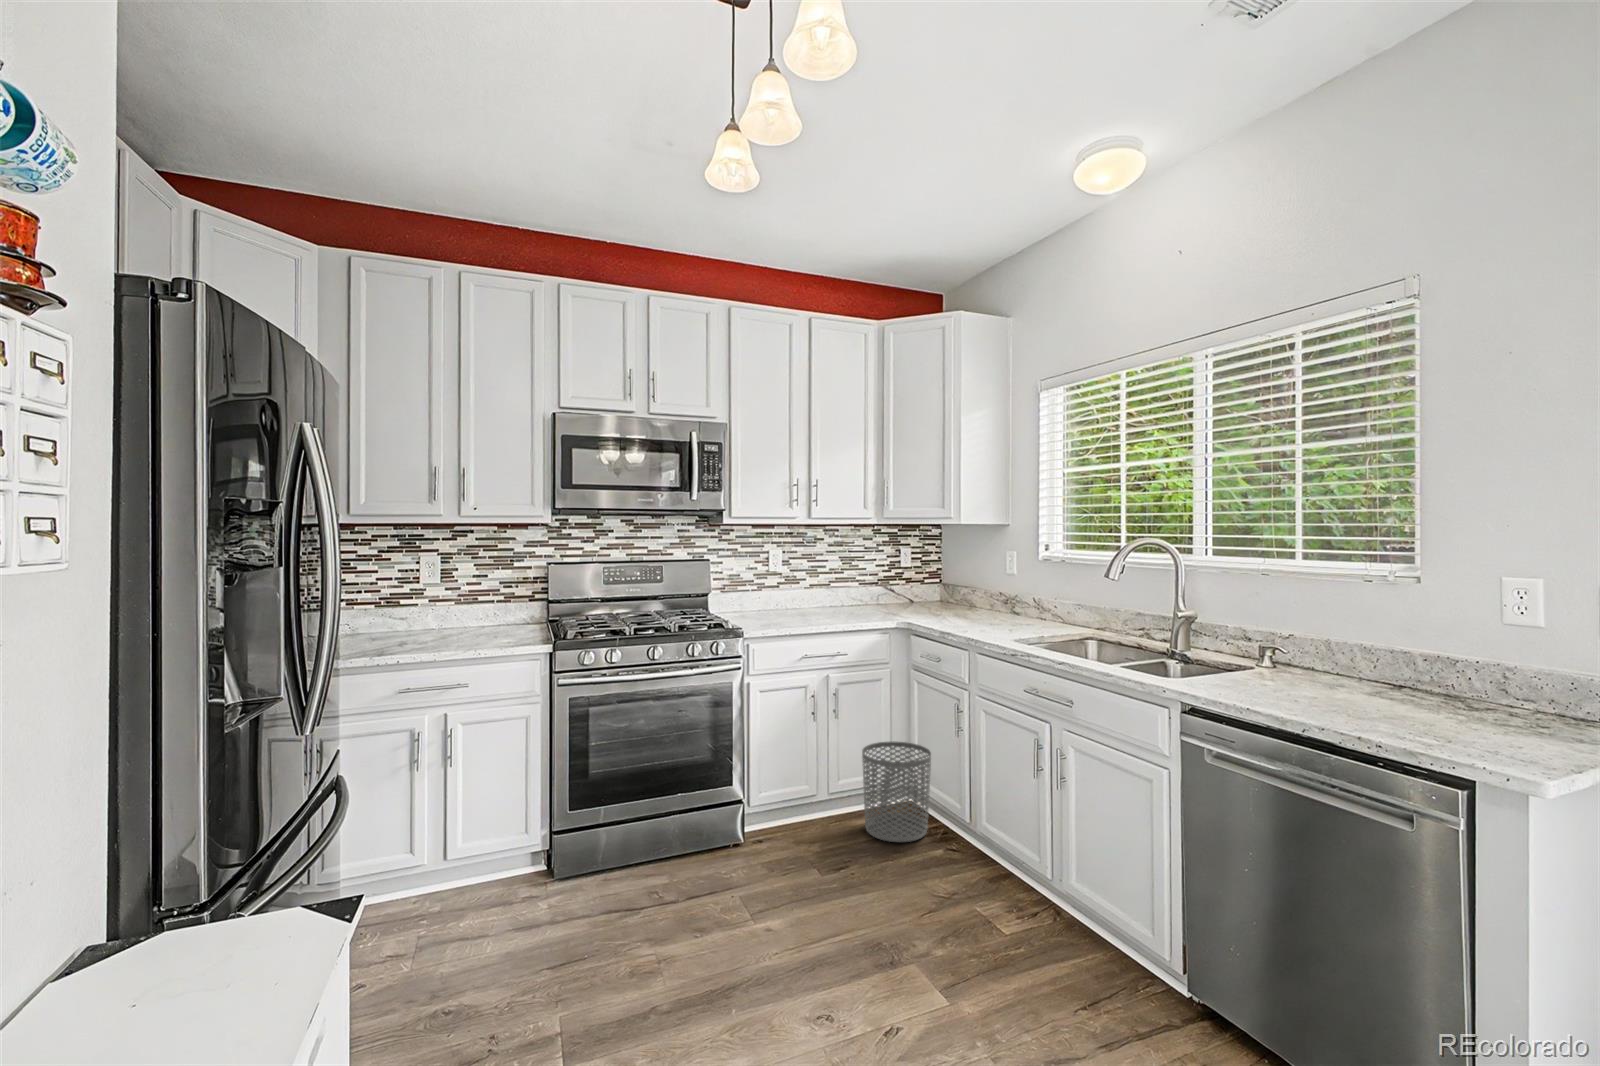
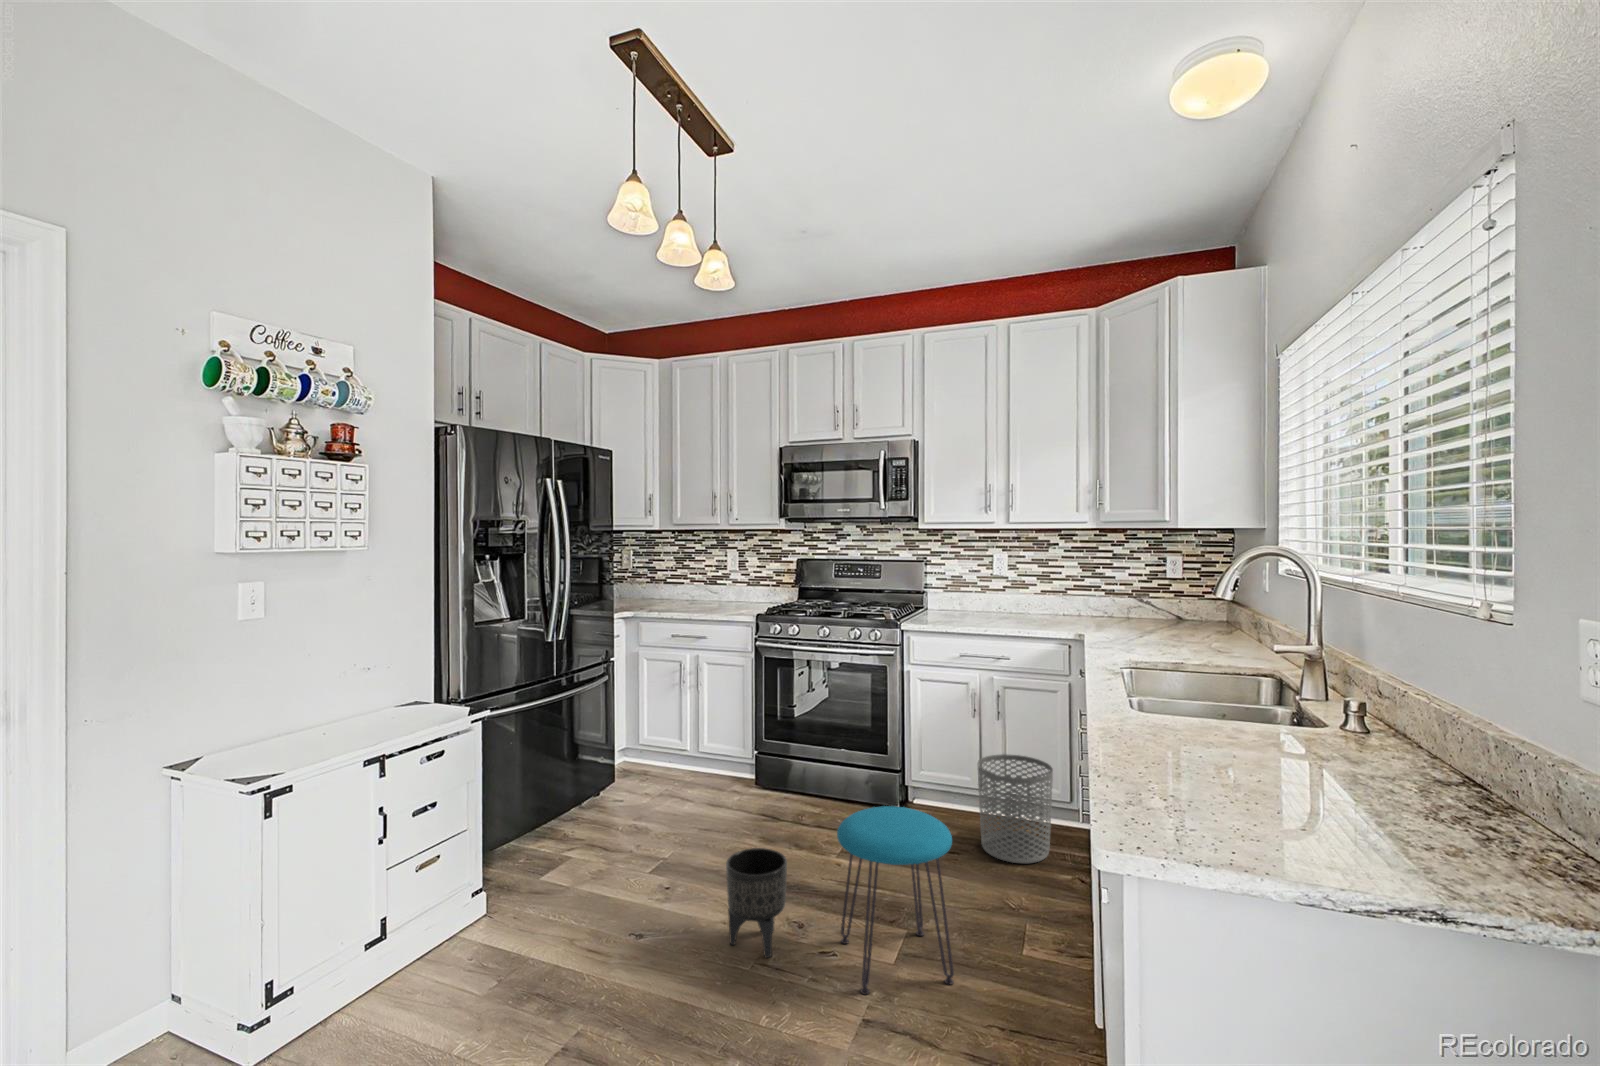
stool: none [943,803,1059,989] -> present [837,806,954,994]
planter: none [866,897,936,1024] -> present [726,848,787,958]

